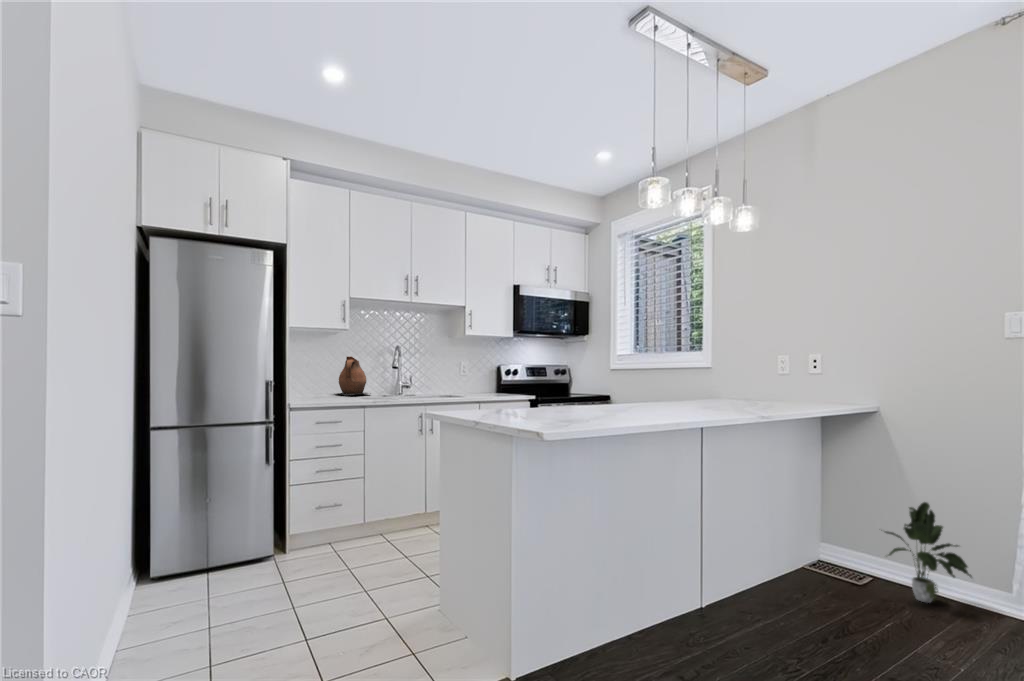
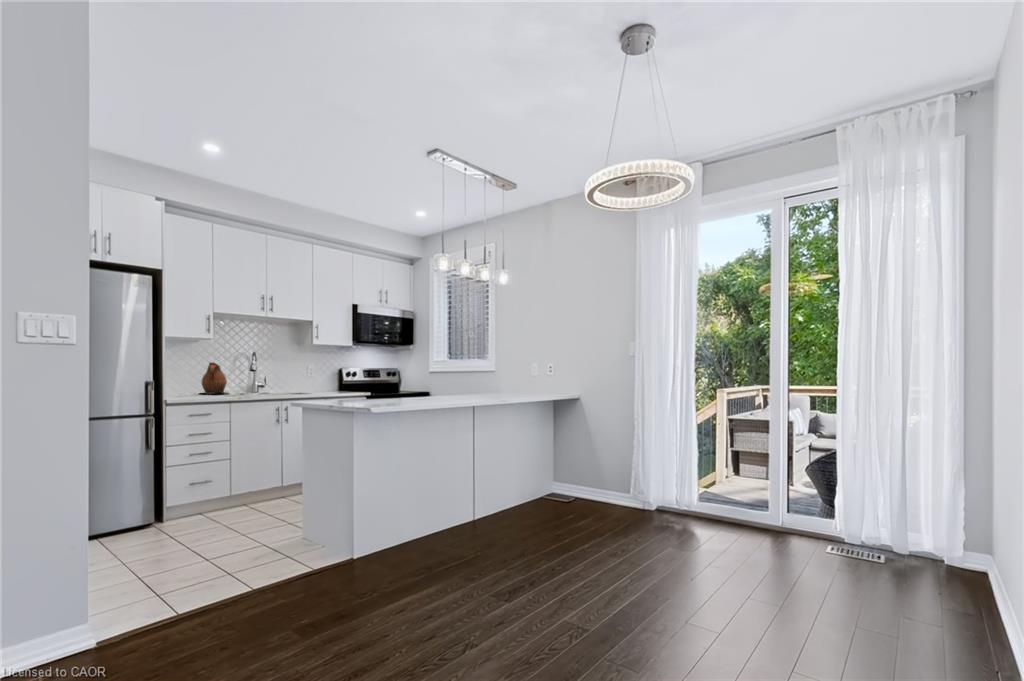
potted plant: present [885,502,972,603] -> none [576,444,619,501]

